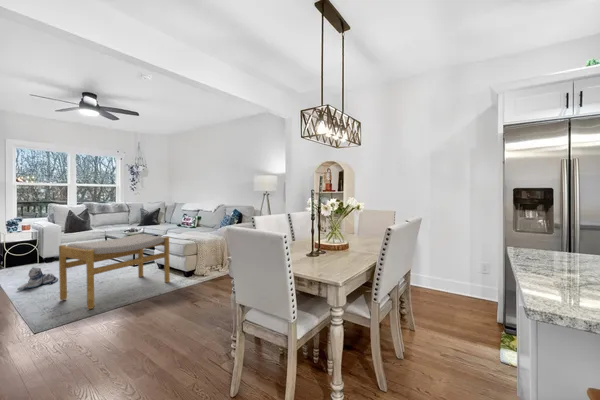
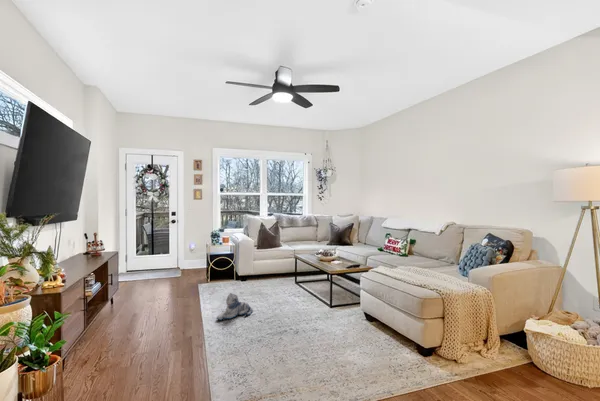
footstool: present [59,234,170,309] -> none [256,265,391,383]

